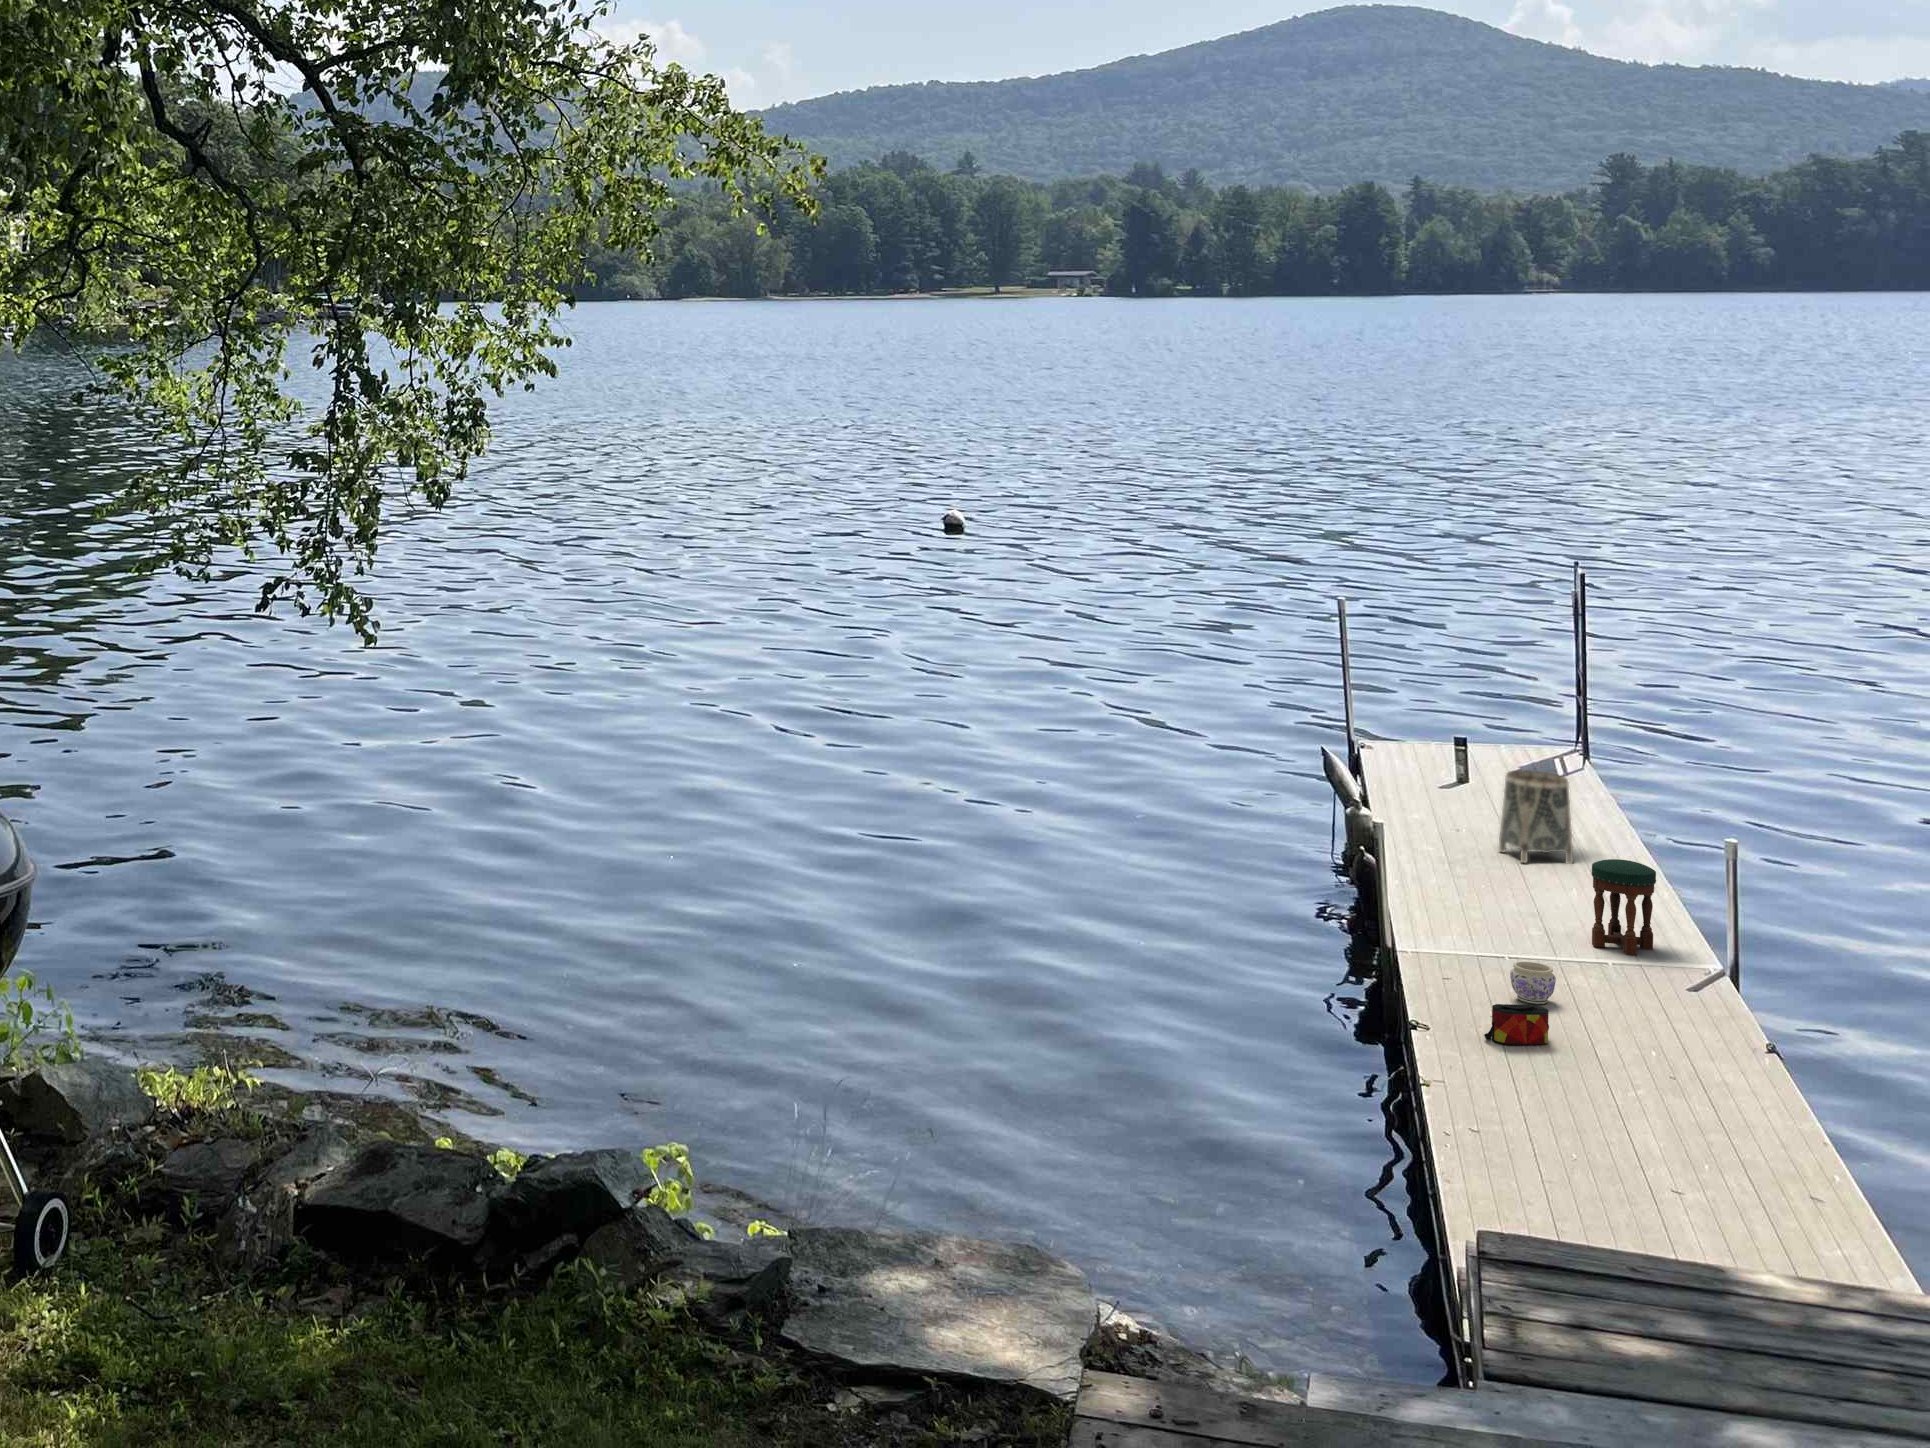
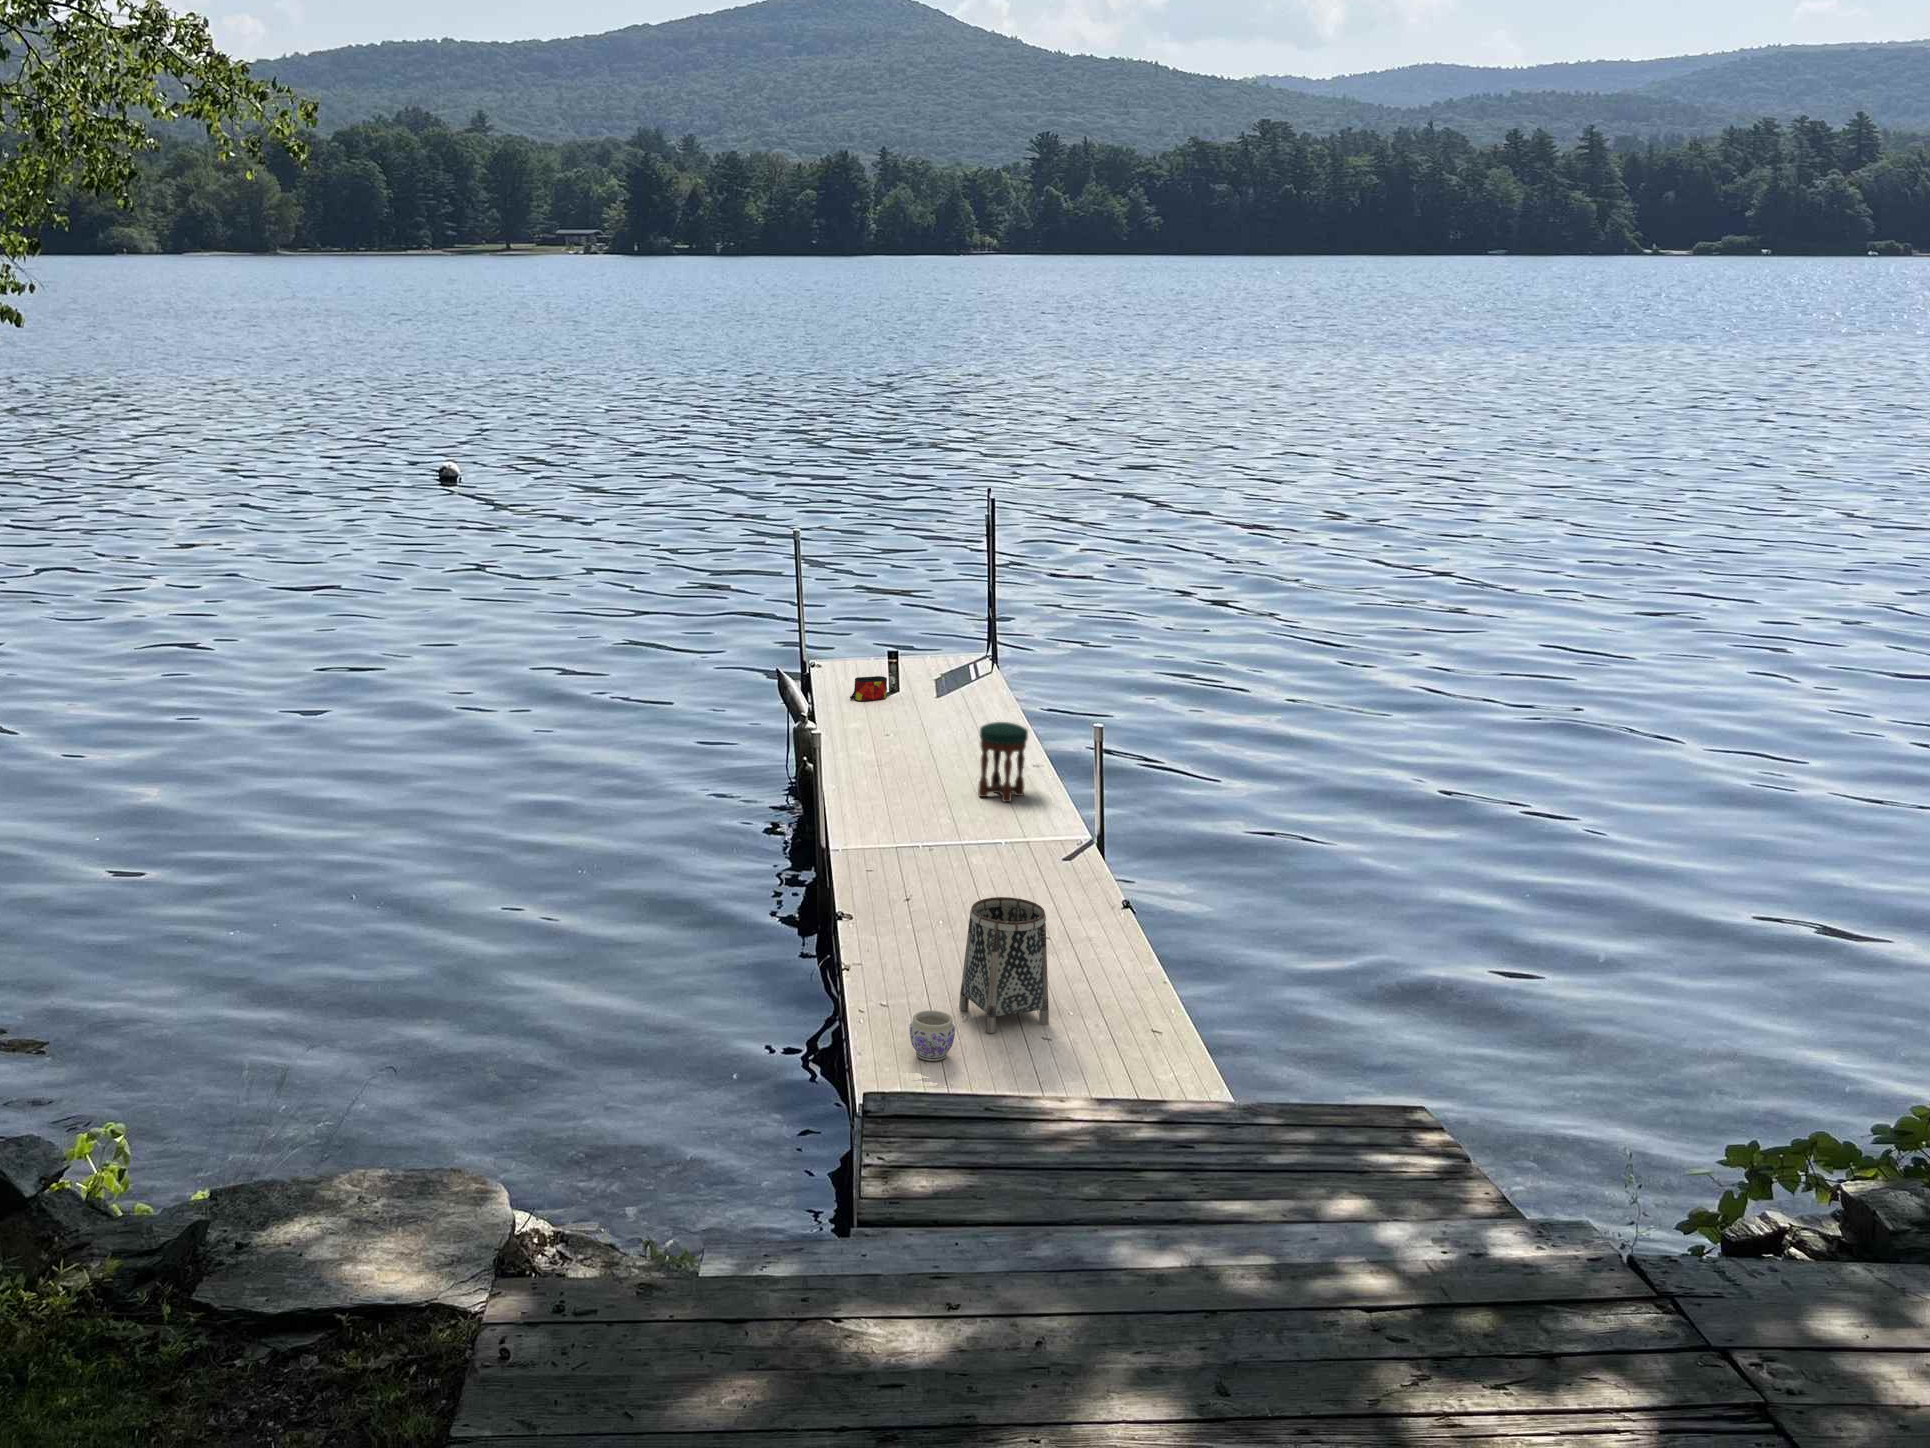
basket: present [1499,770,1573,864] -> present [959,897,1049,1033]
planter: present [1510,961,1556,1005] -> present [910,1010,955,1062]
bag: present [1484,1004,1549,1046] -> present [850,676,887,701]

